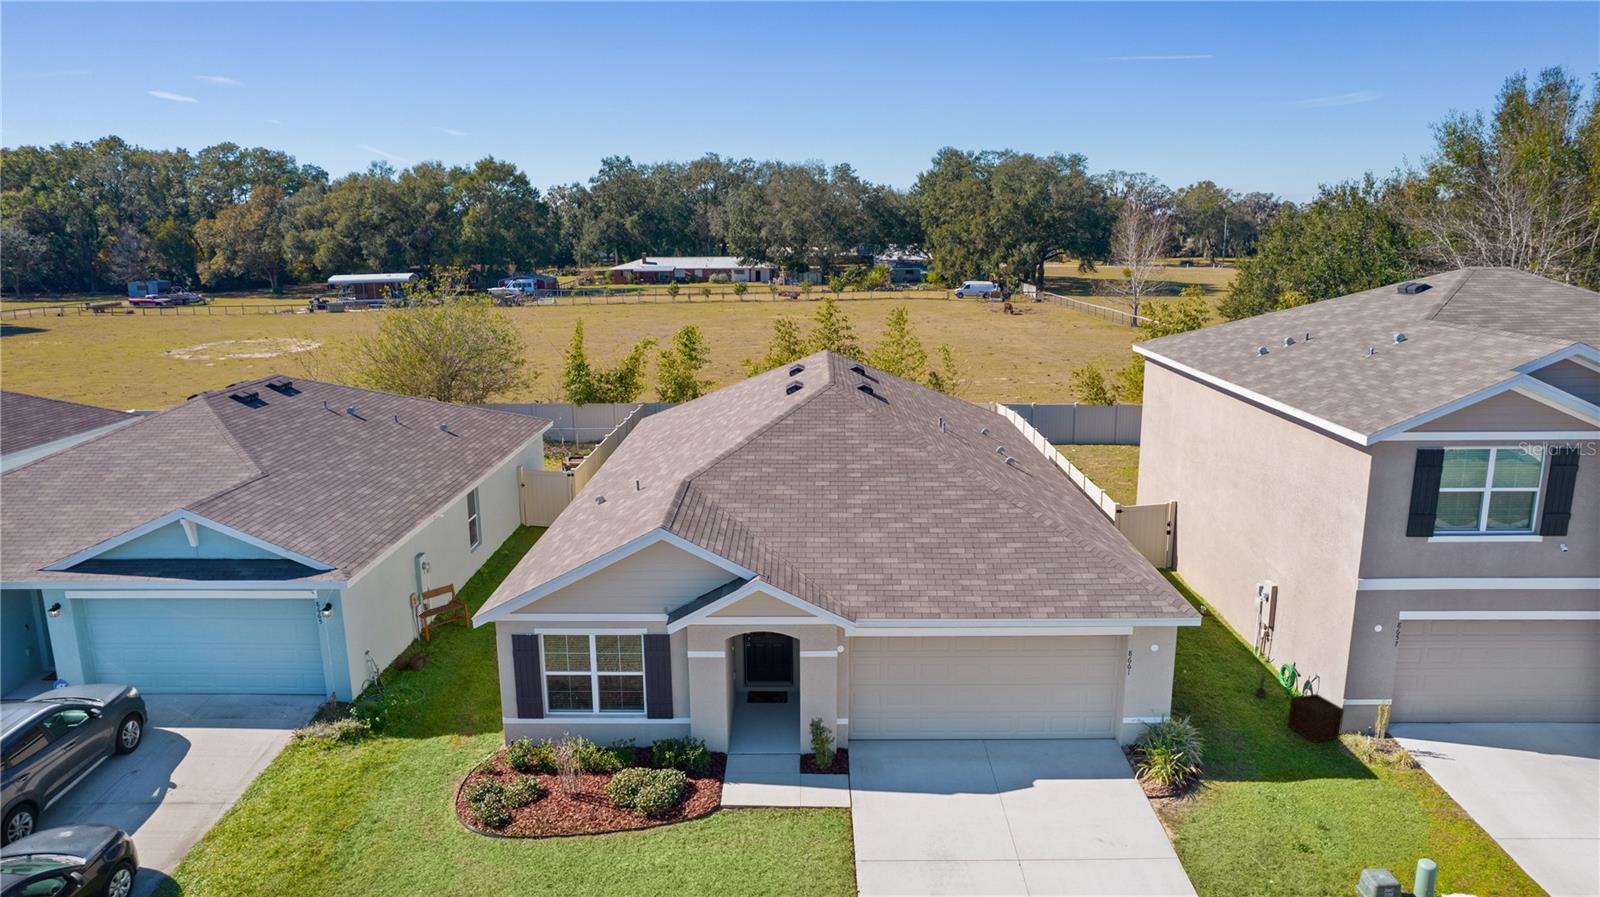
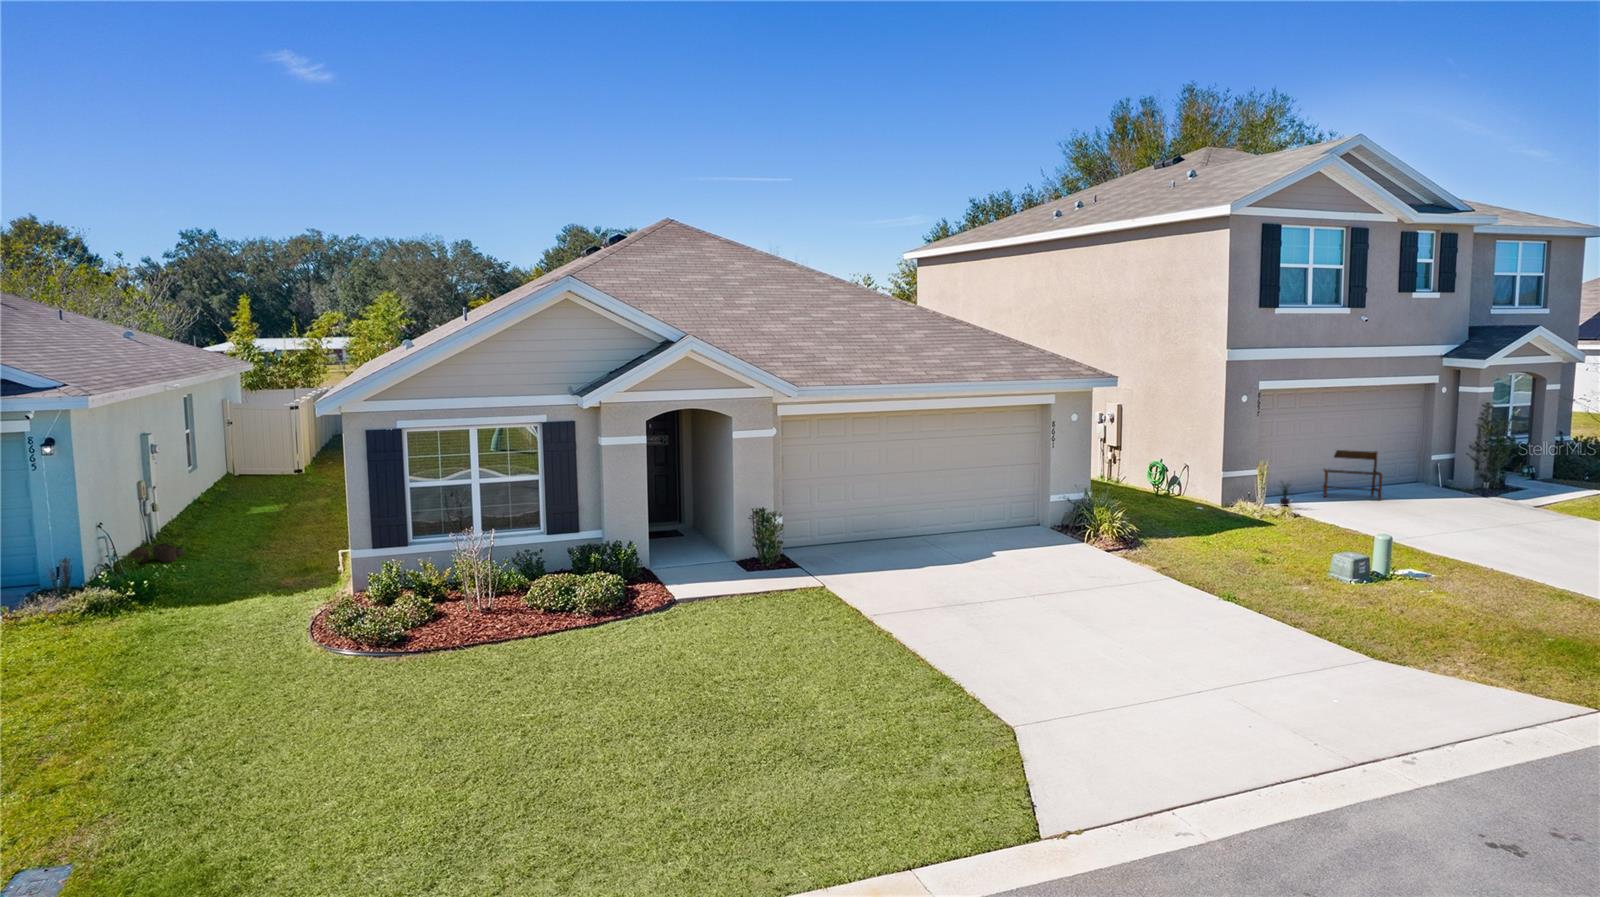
bench: present [419,584,469,641] -> present [1323,450,1382,501]
decorative plant: present [1253,672,1271,697] -> present [1280,481,1291,506]
wooden crate: present [1287,694,1344,742] -> none [1178,475,1226,513]

